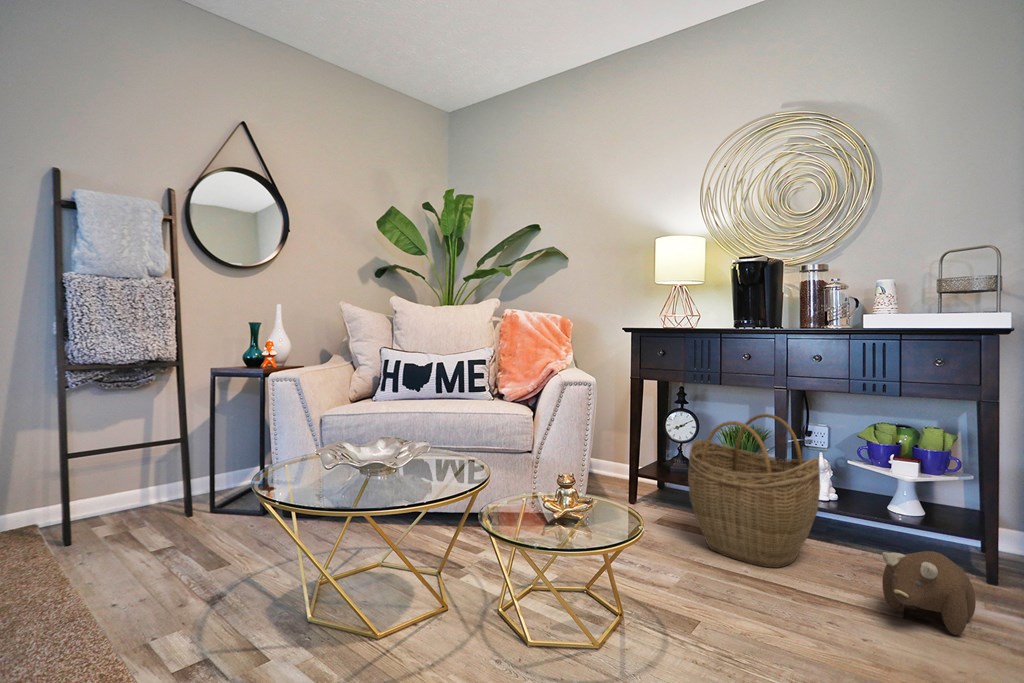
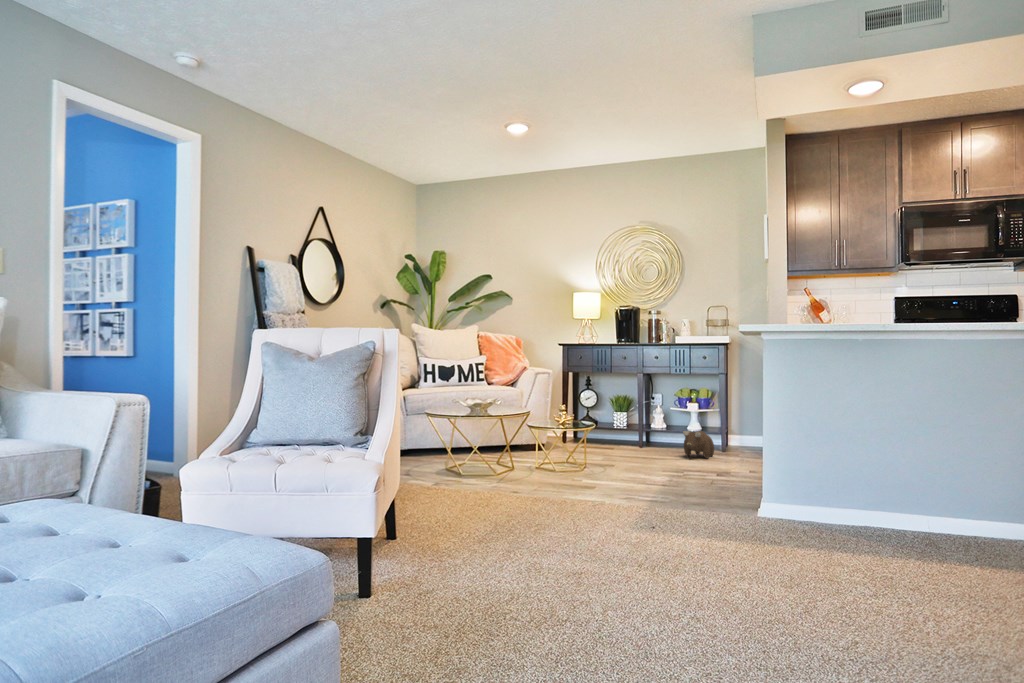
woven basket: present [688,414,820,568] -> none [602,385,660,452]

